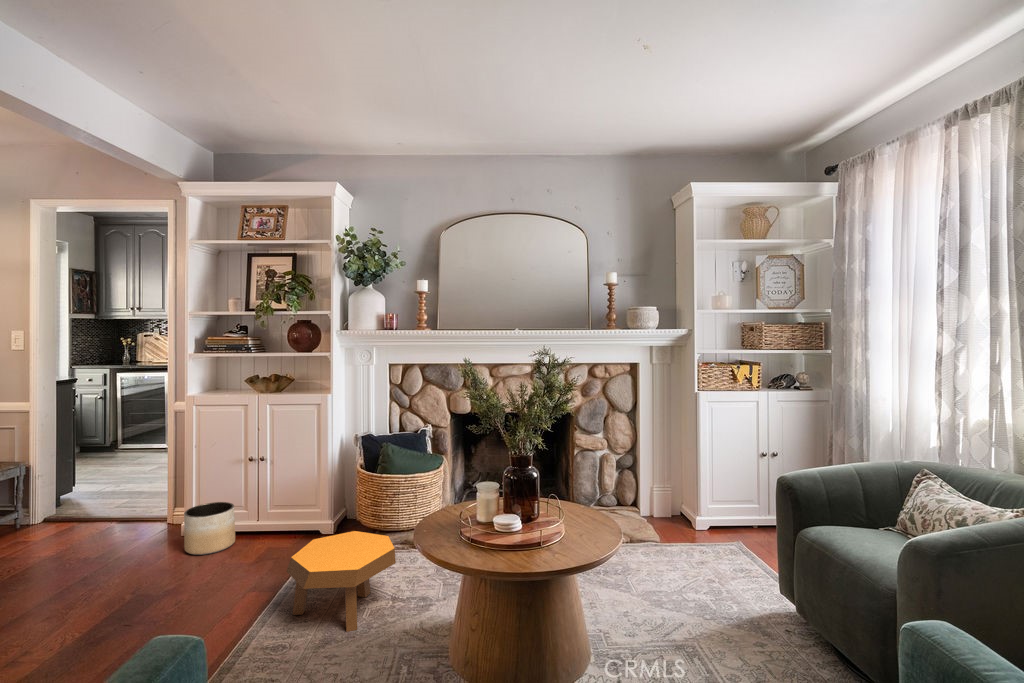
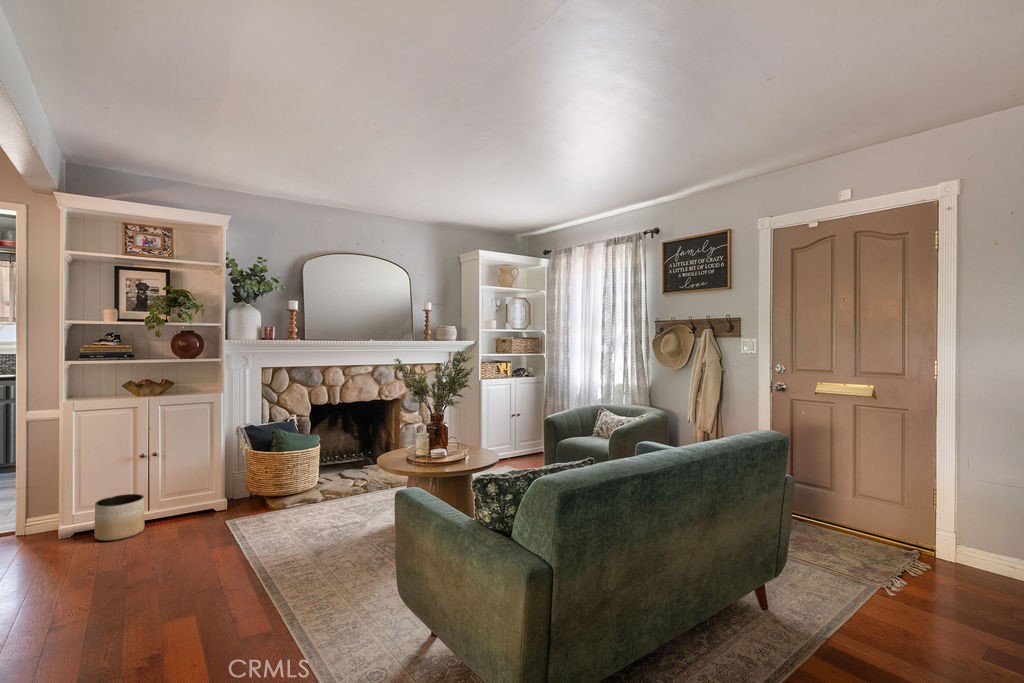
footstool: present [287,531,396,632] -> none [277,482,349,542]

